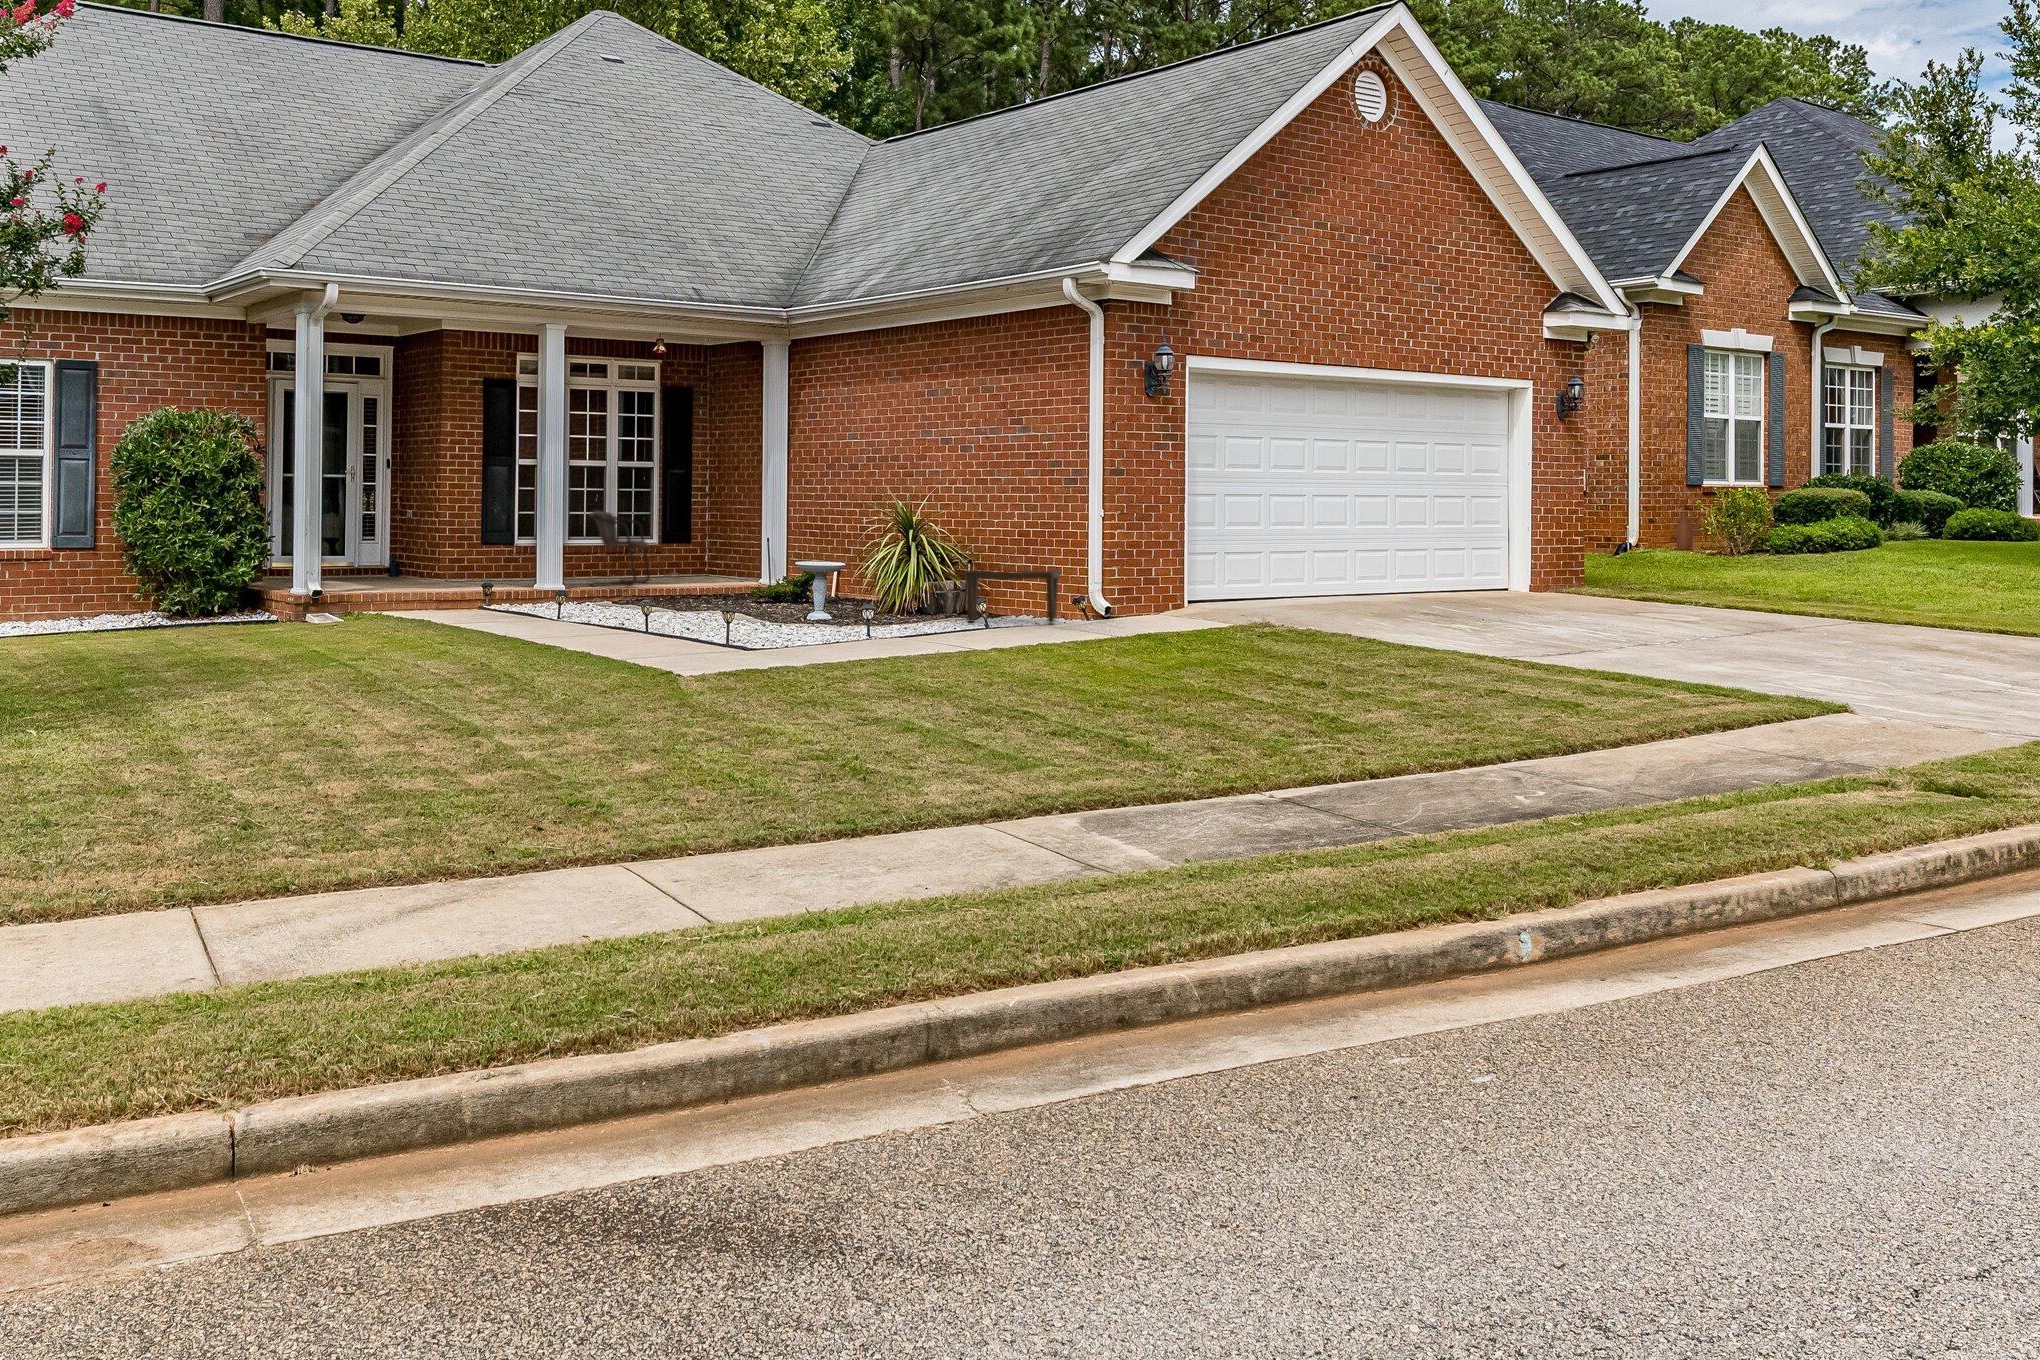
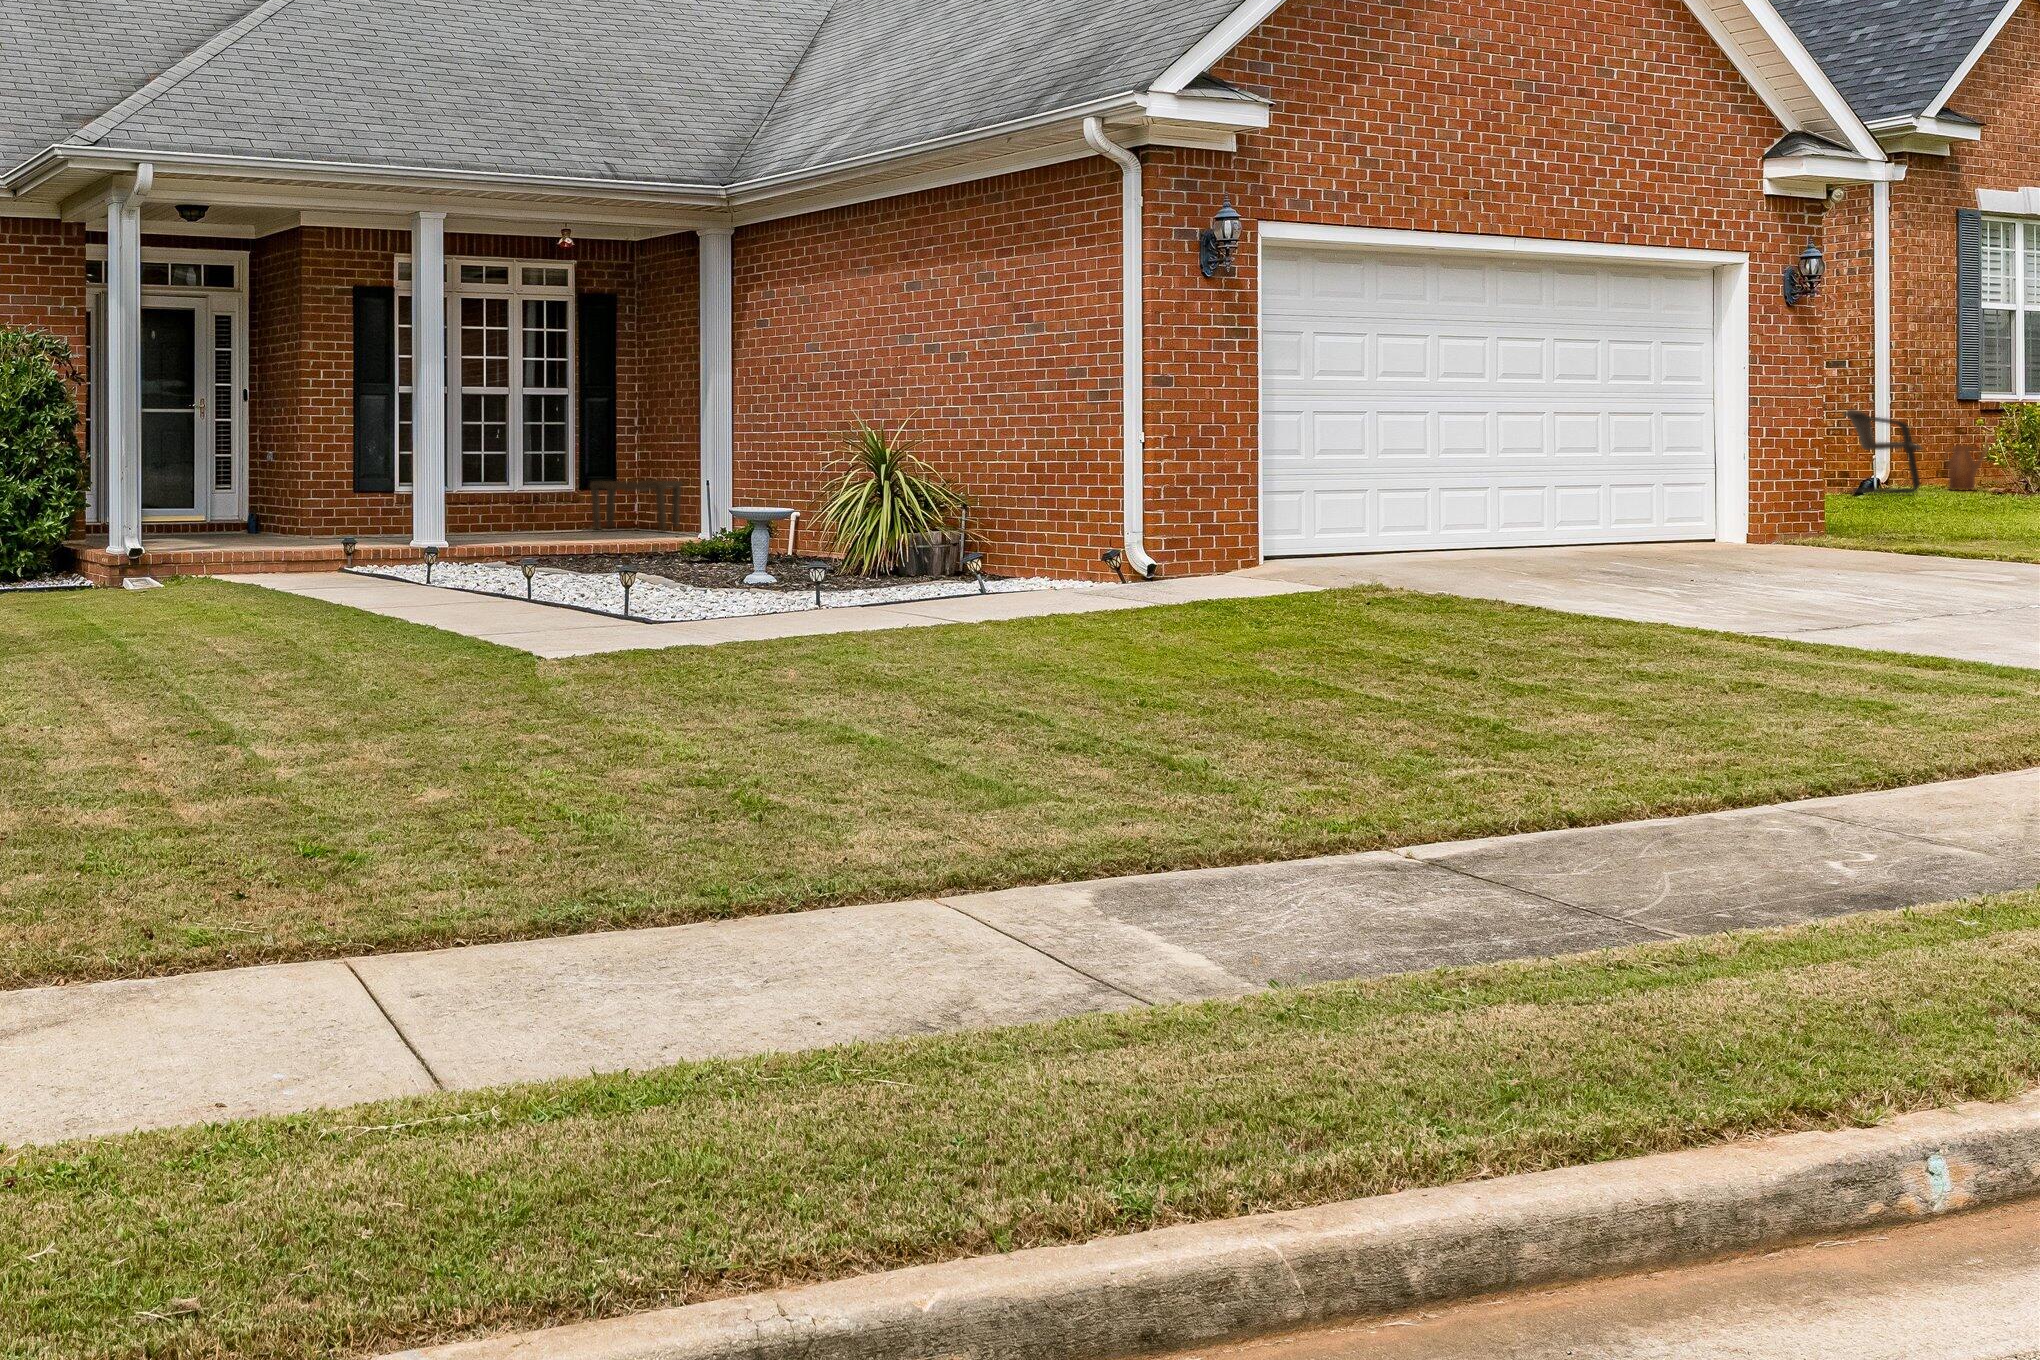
chair: present [589,510,650,587] -> present [1844,409,1922,495]
bench: present [964,570,1061,624] -> present [590,481,682,531]

